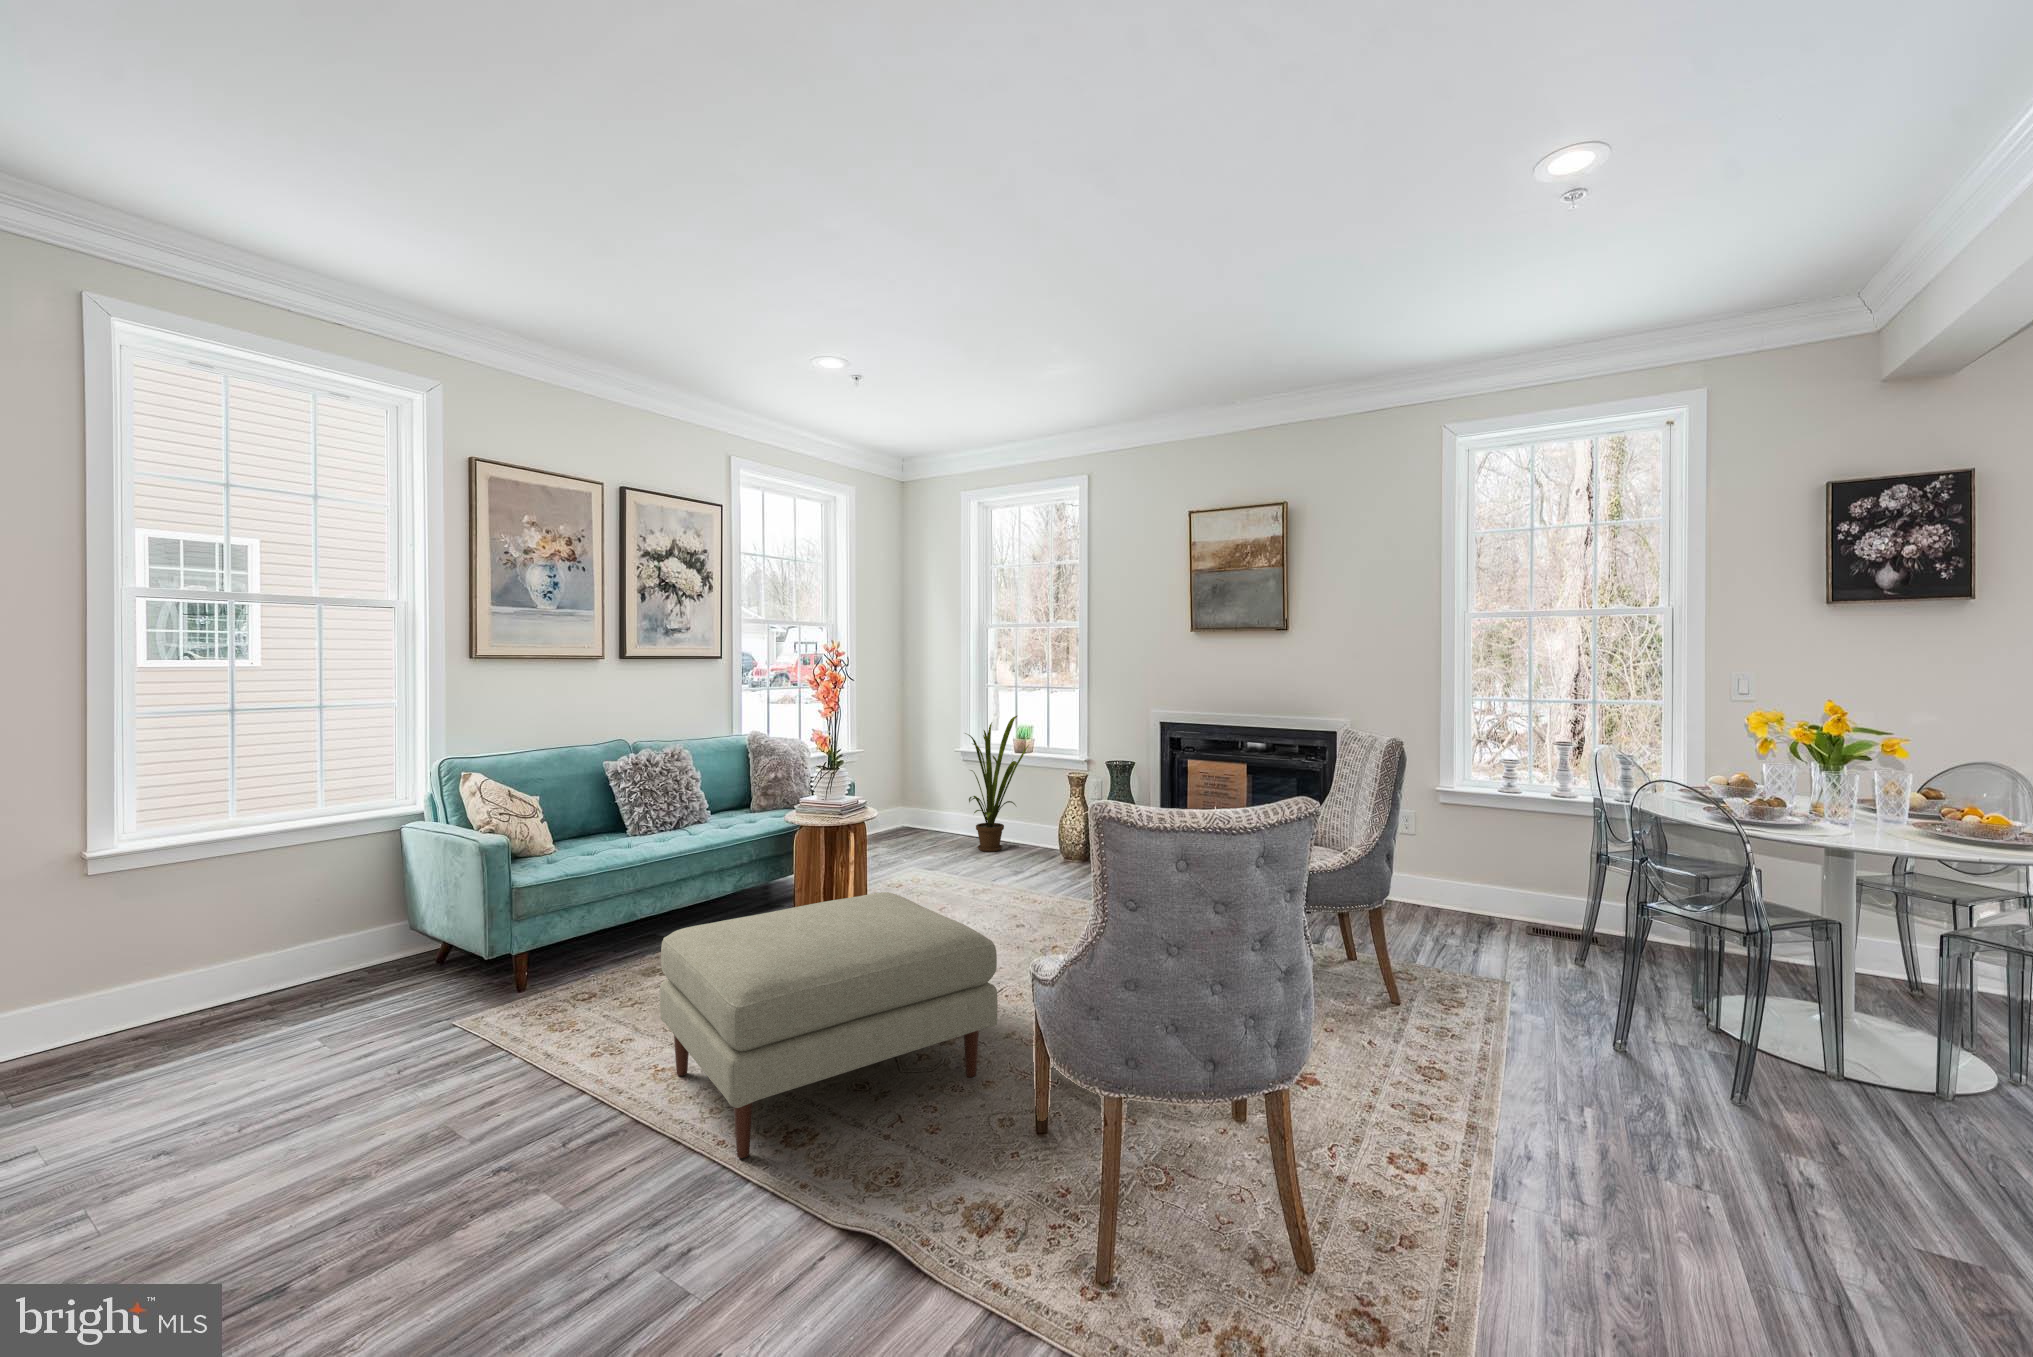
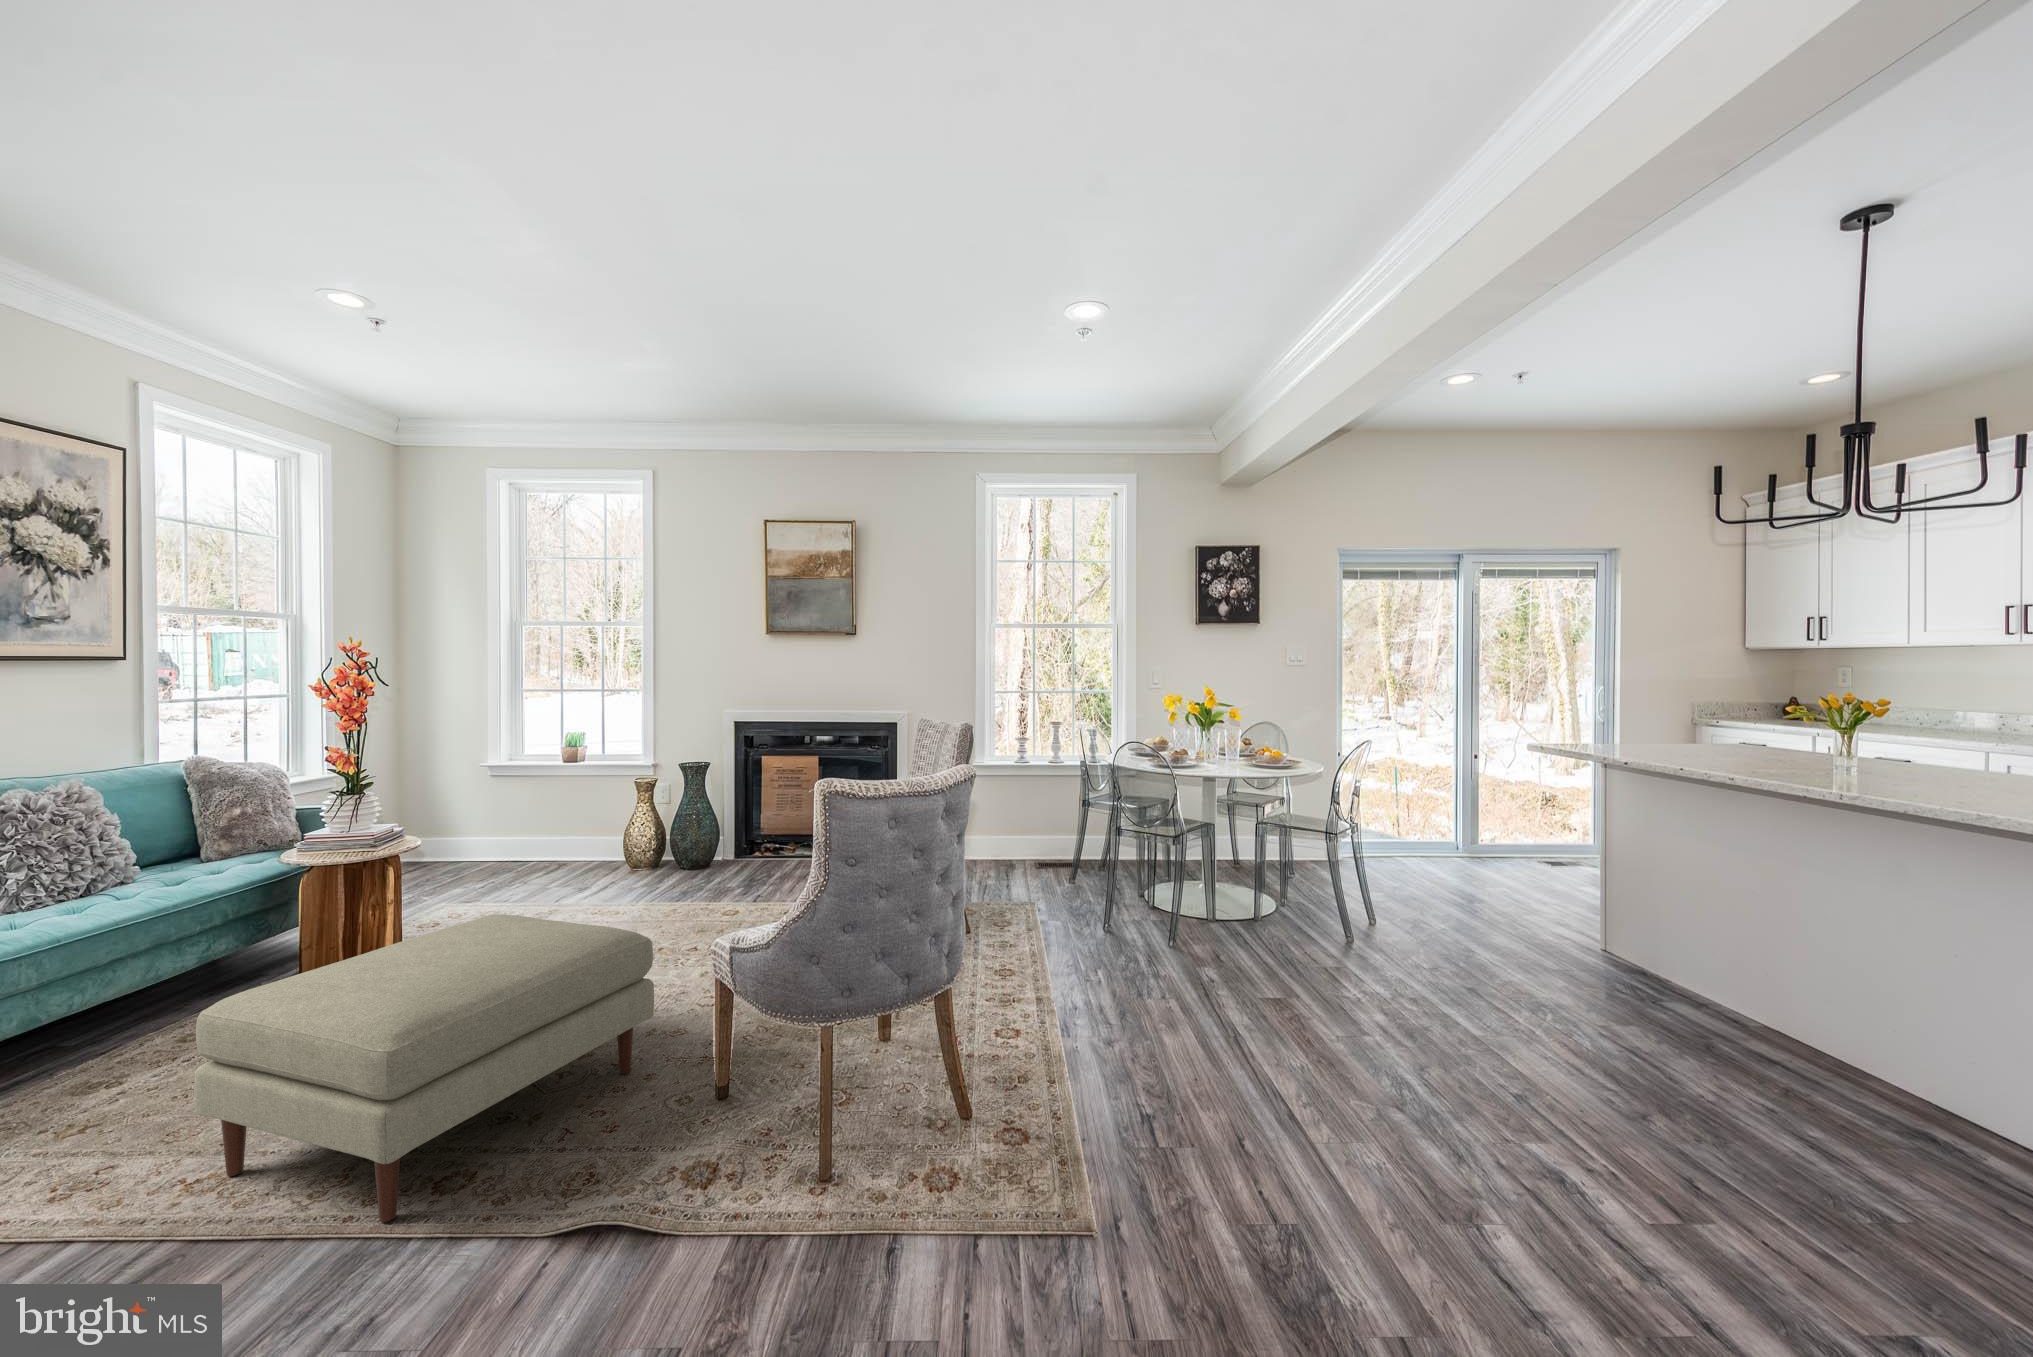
house plant: present [965,716,1029,852] -> none [495,726,582,873]

